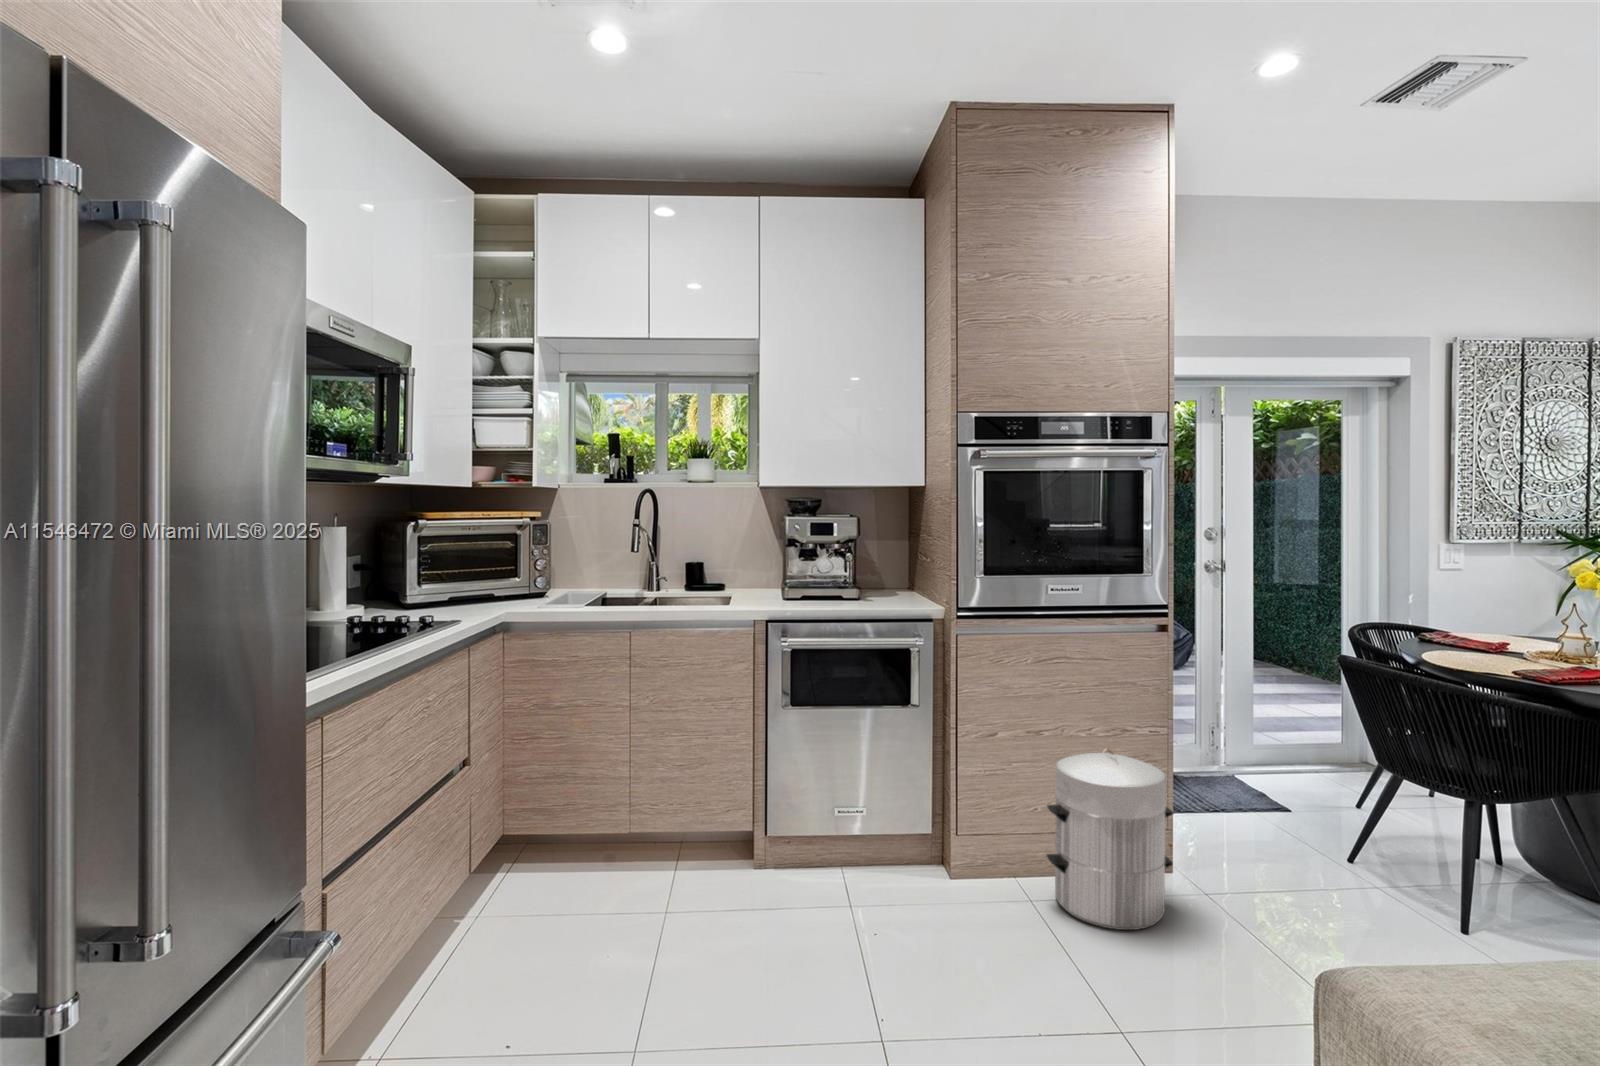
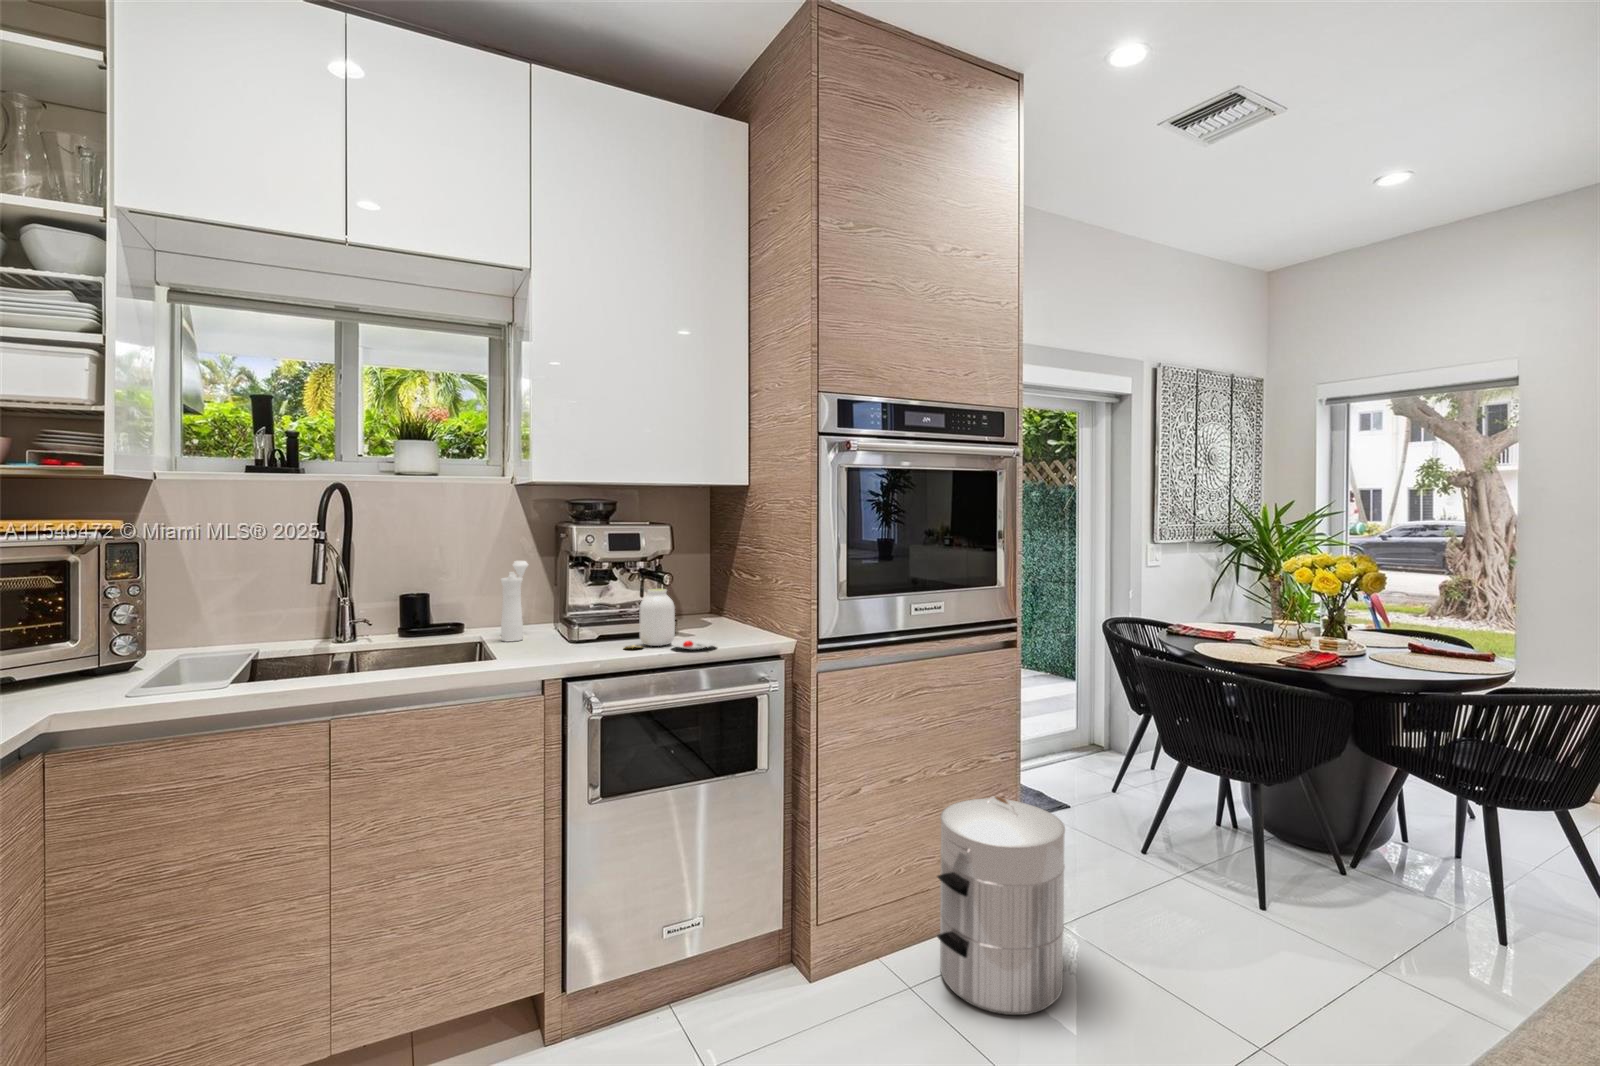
pepper mill: none [745,543,768,599] -> present [501,561,528,641]
jar: none [815,564,880,608] -> present [625,589,717,650]

